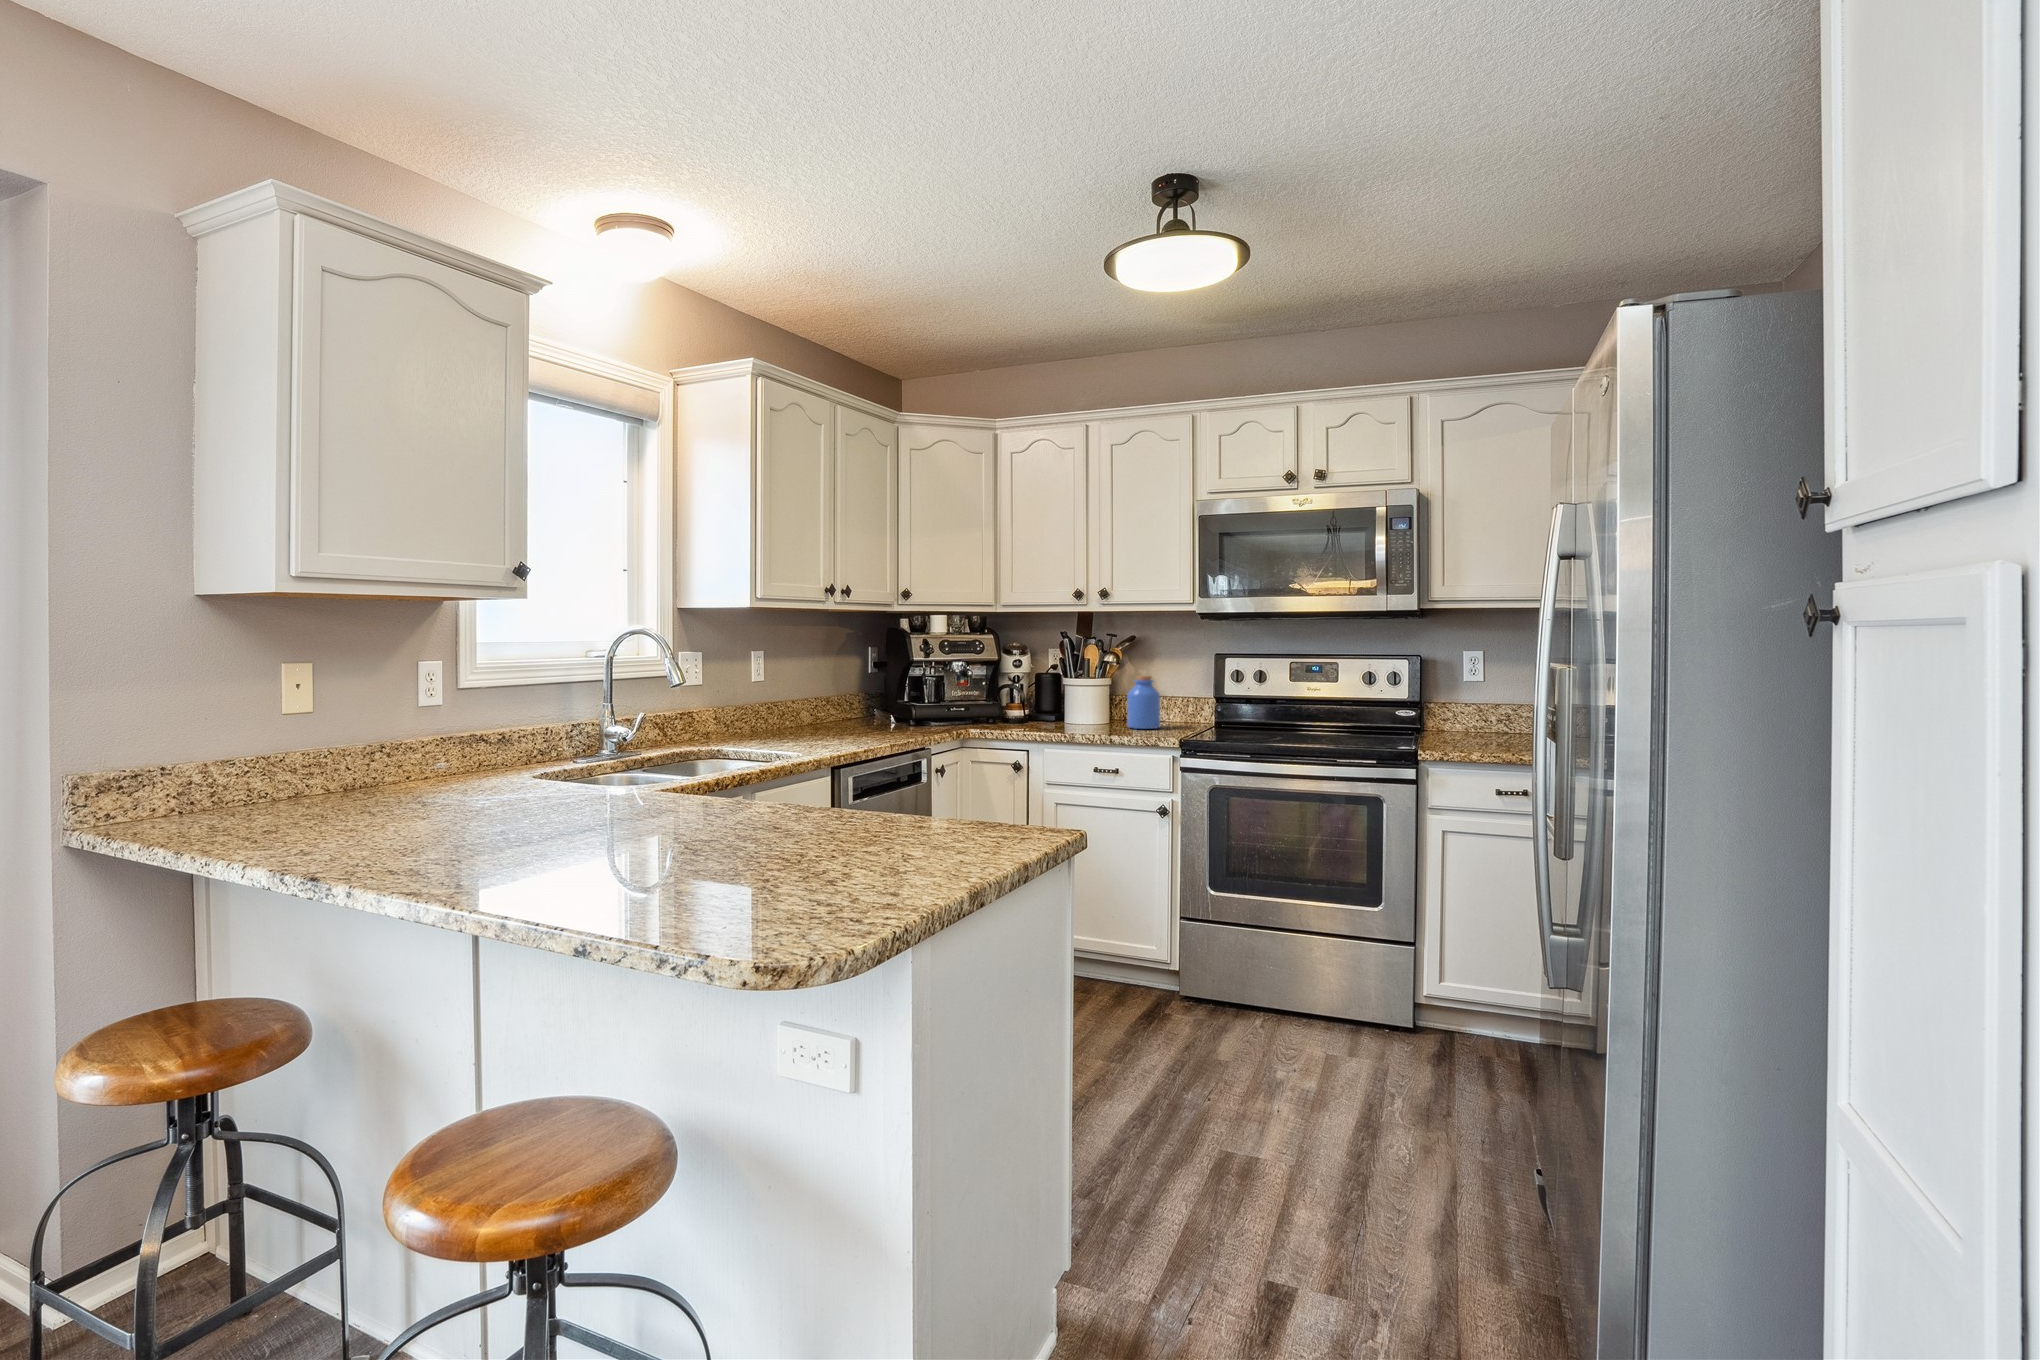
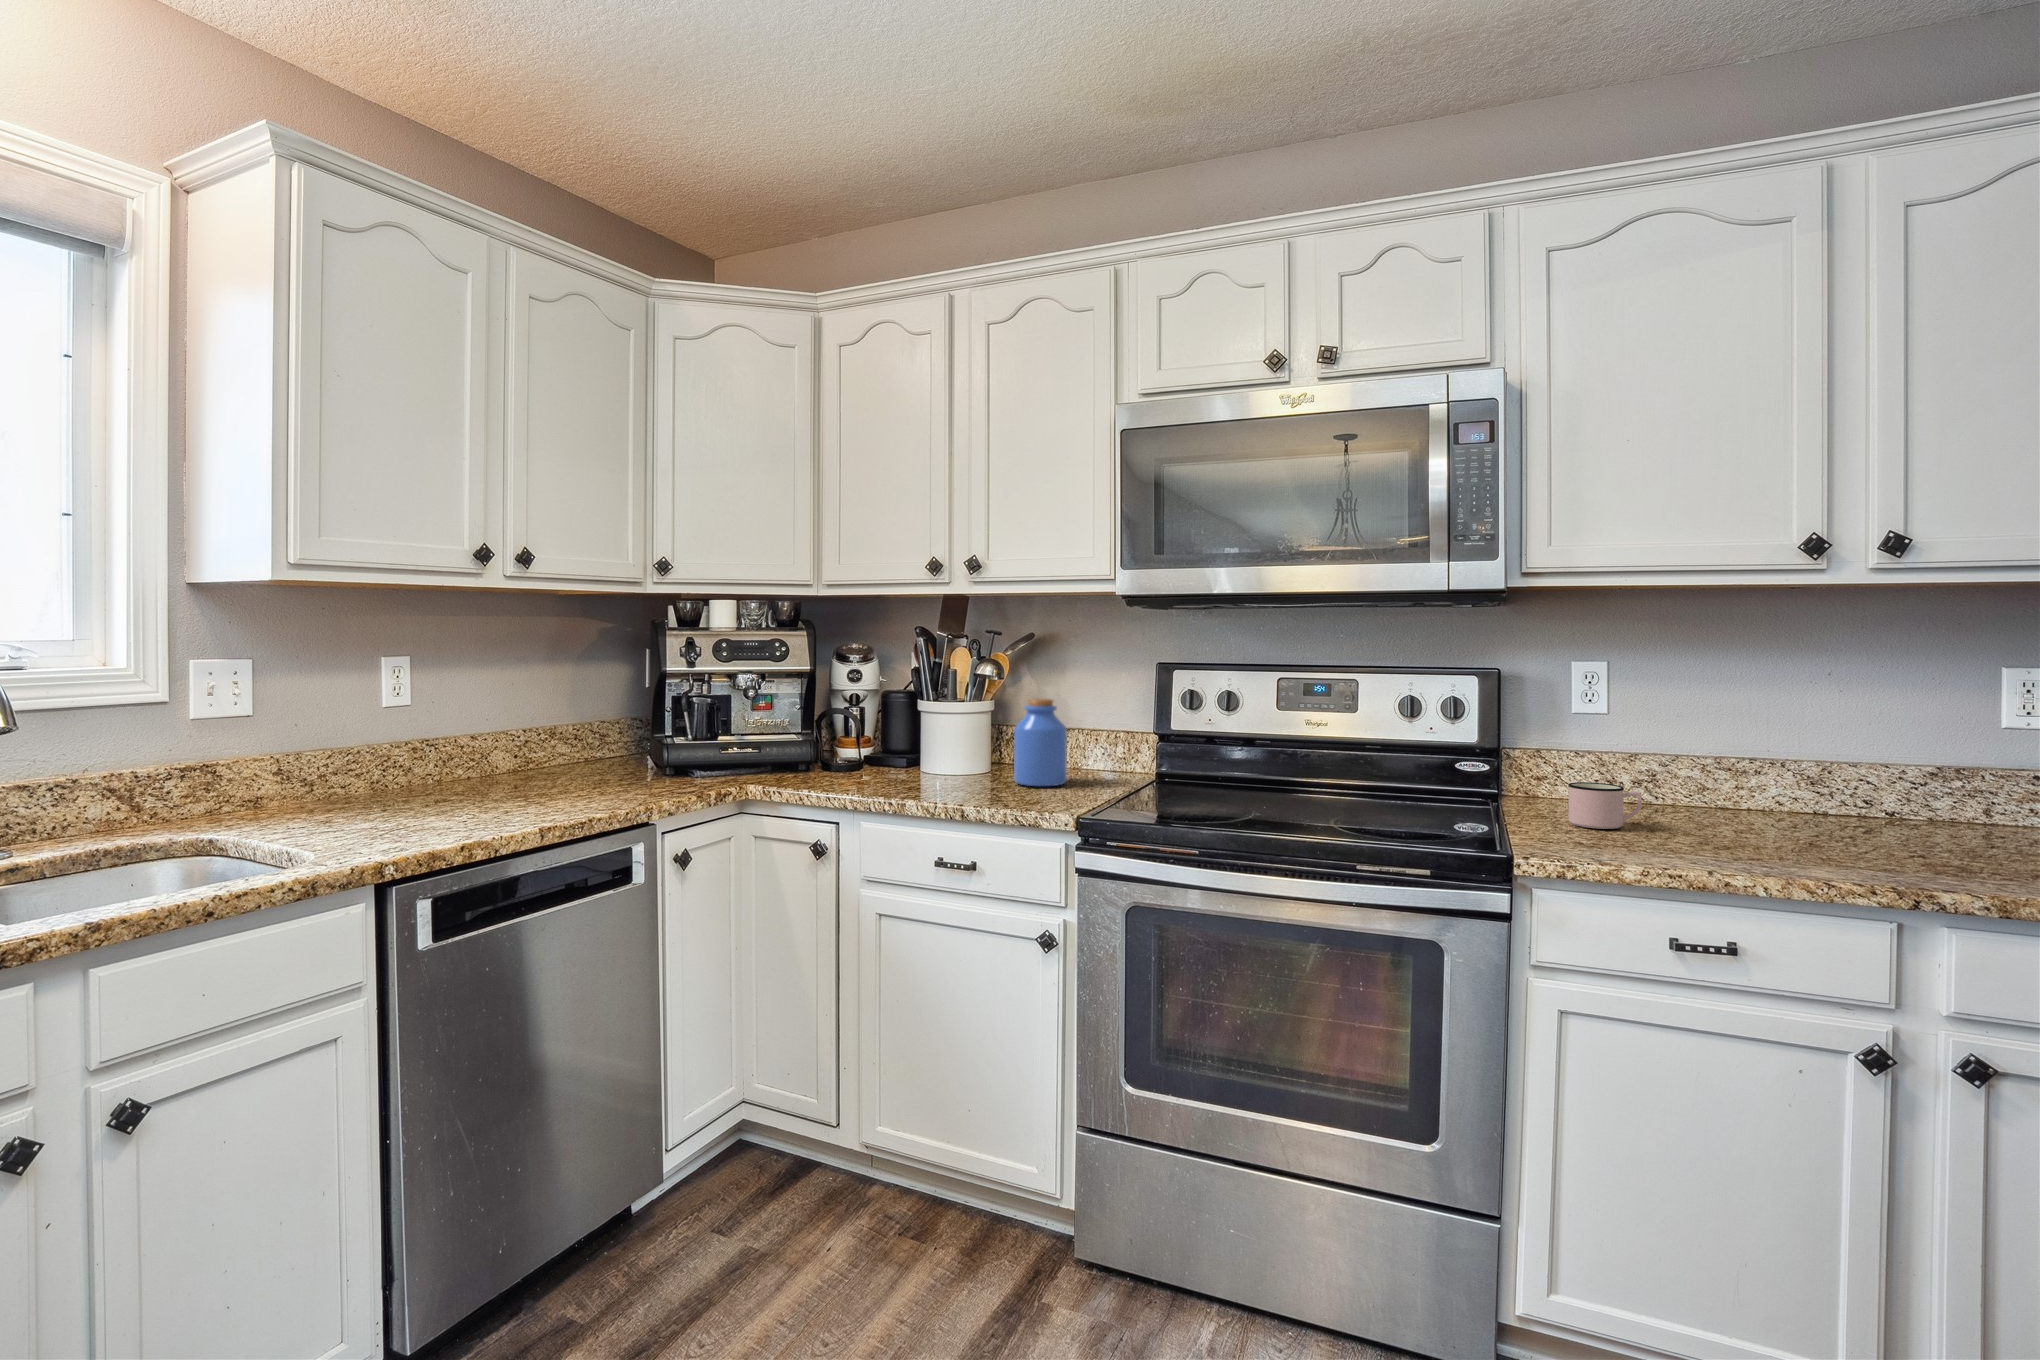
mug: none [1457,719,1497,743] -> present [1568,782,1642,829]

